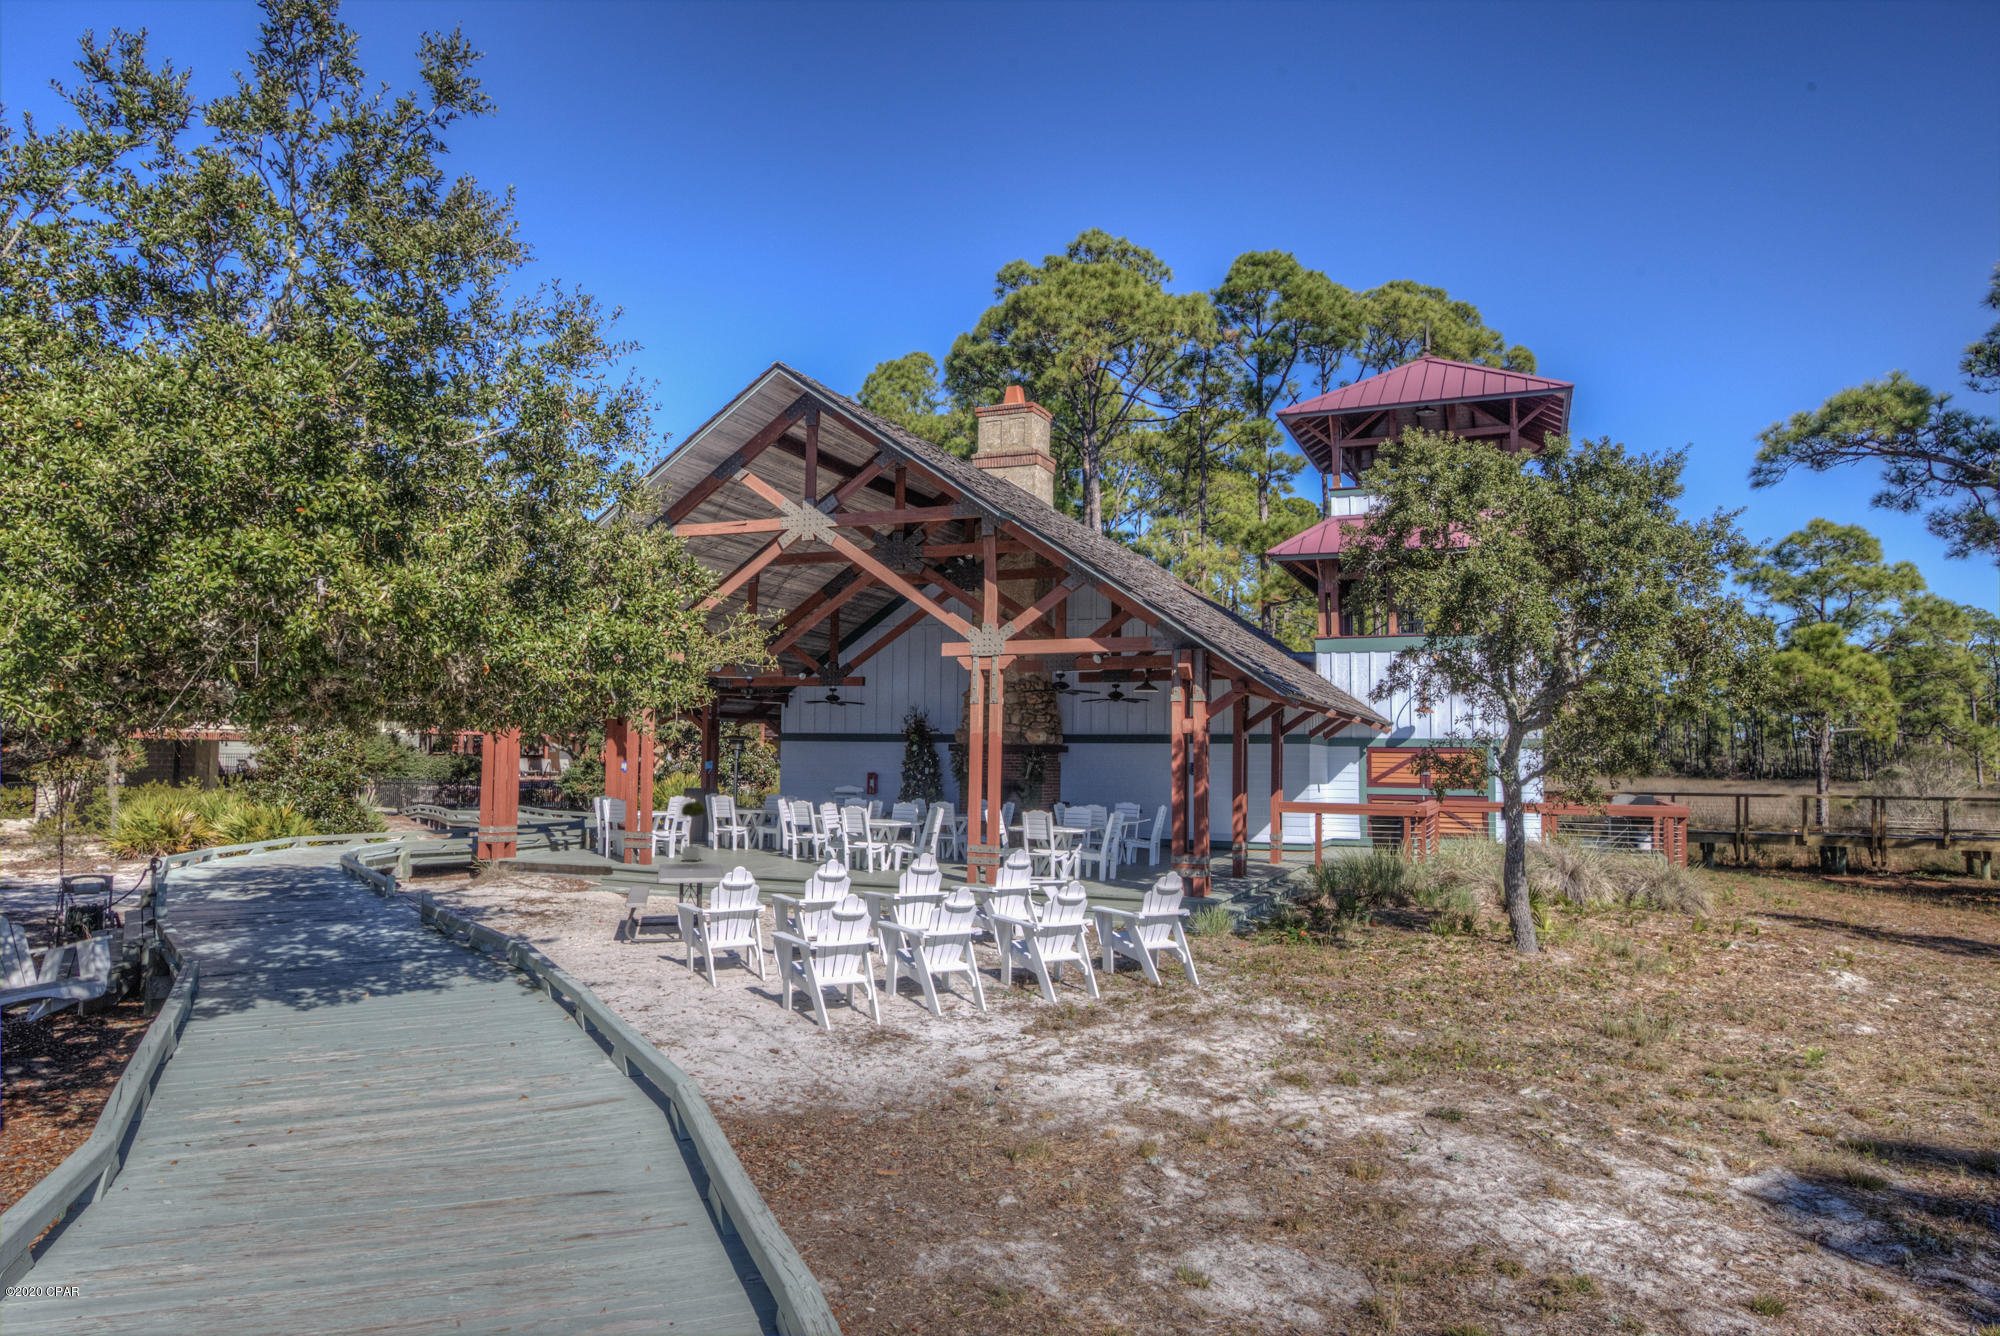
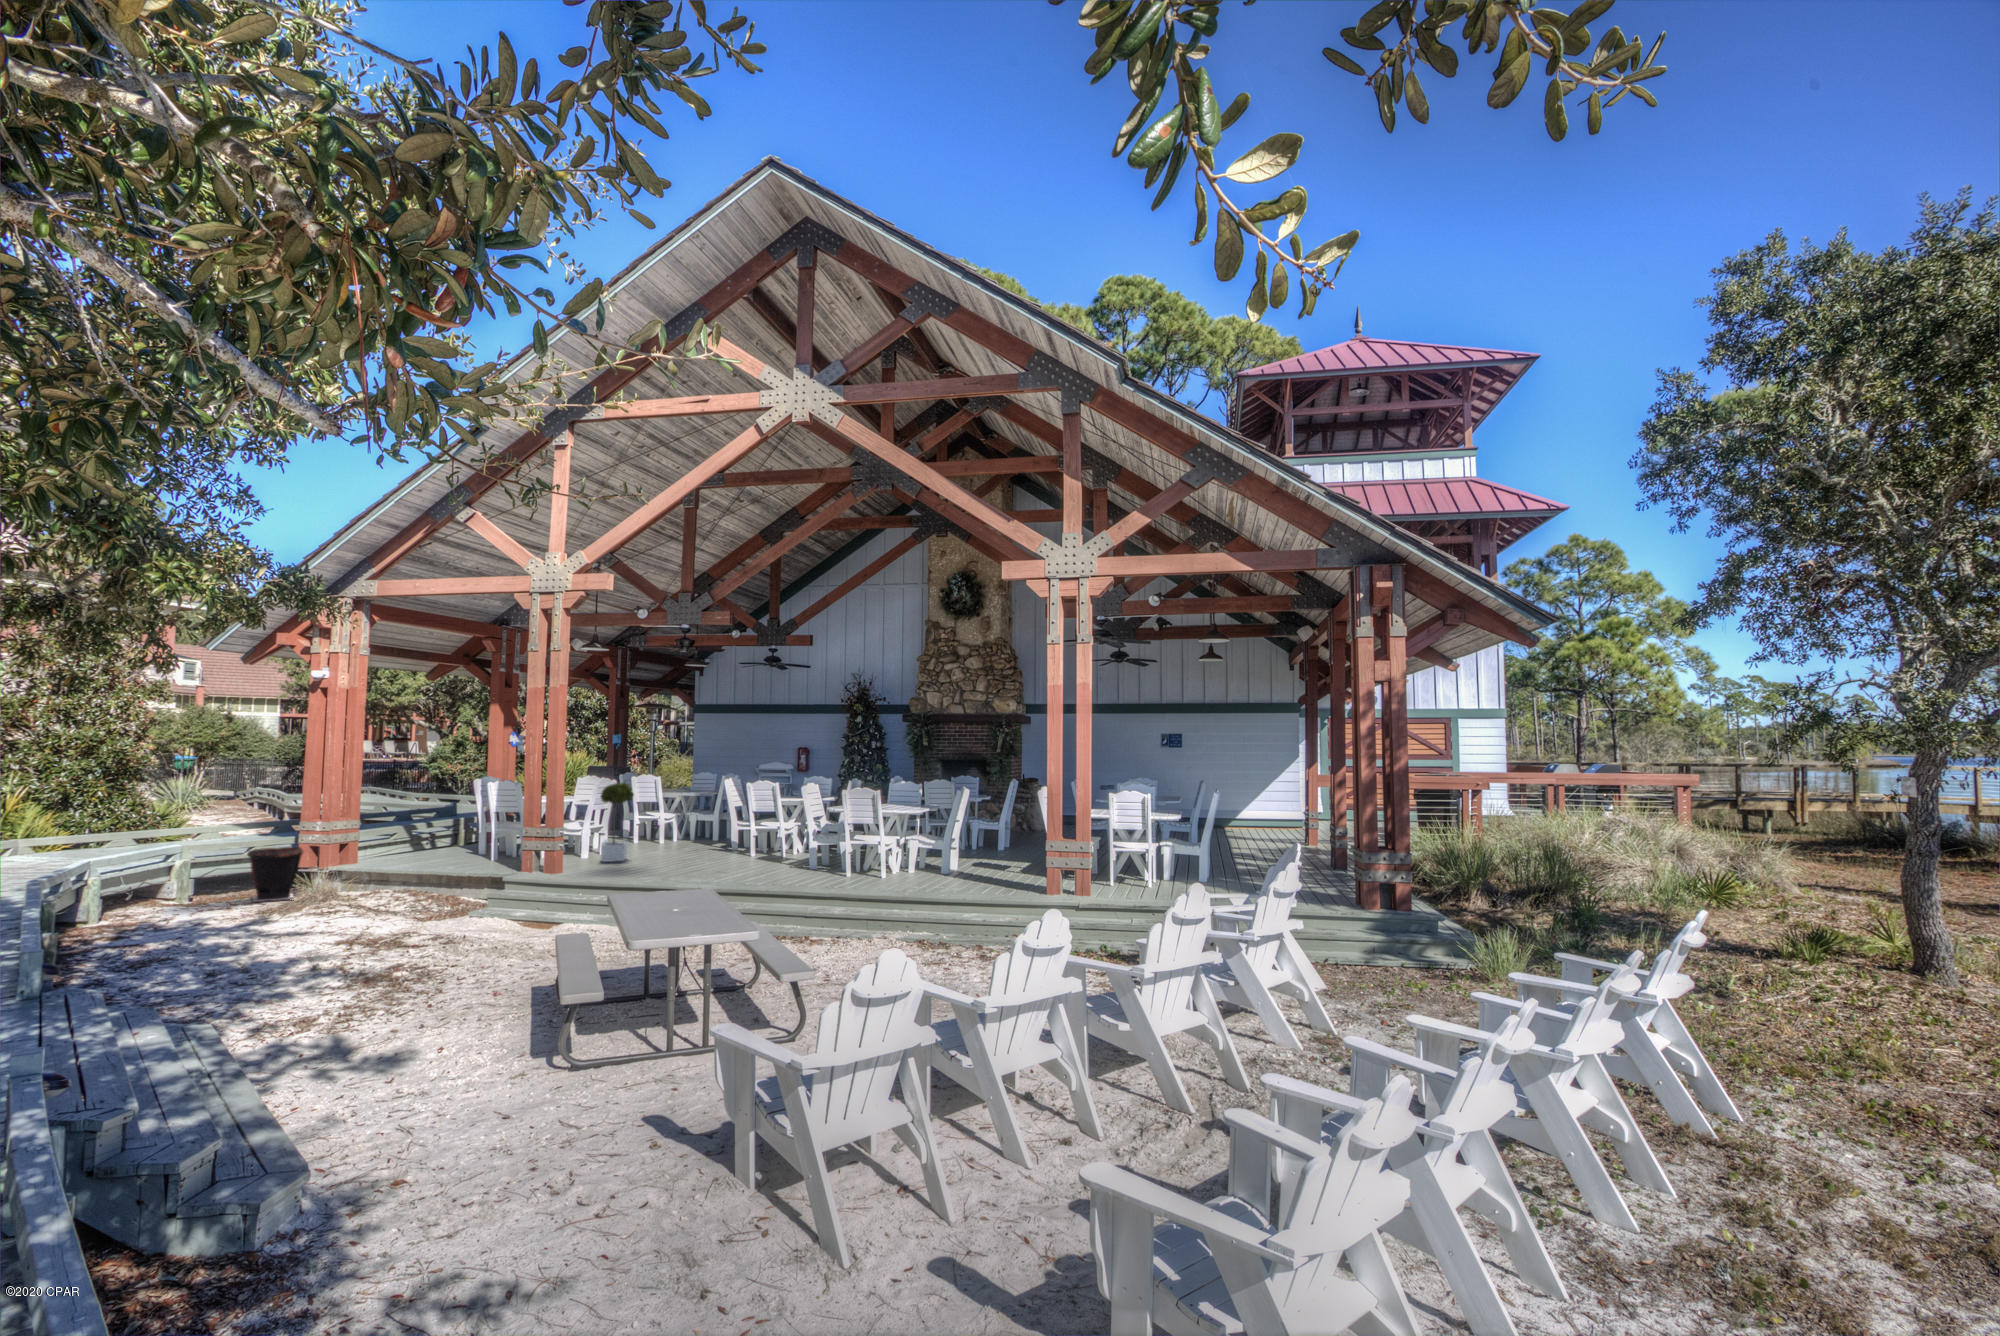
trash can: none [446,844,482,882] -> present [247,847,304,902]

